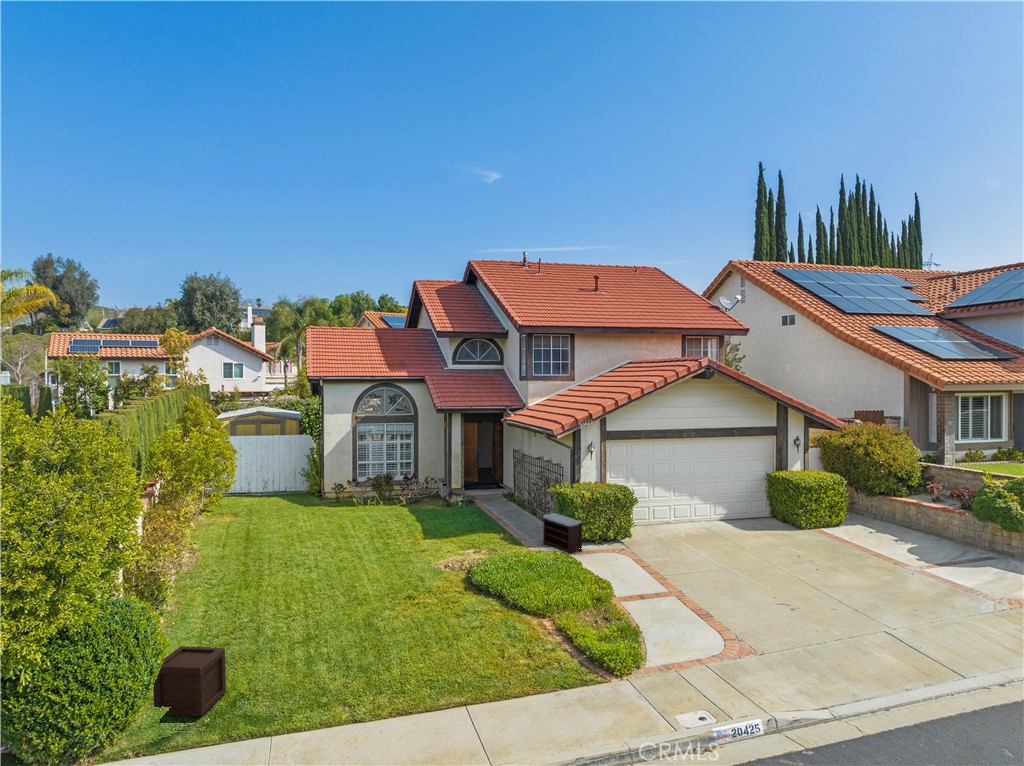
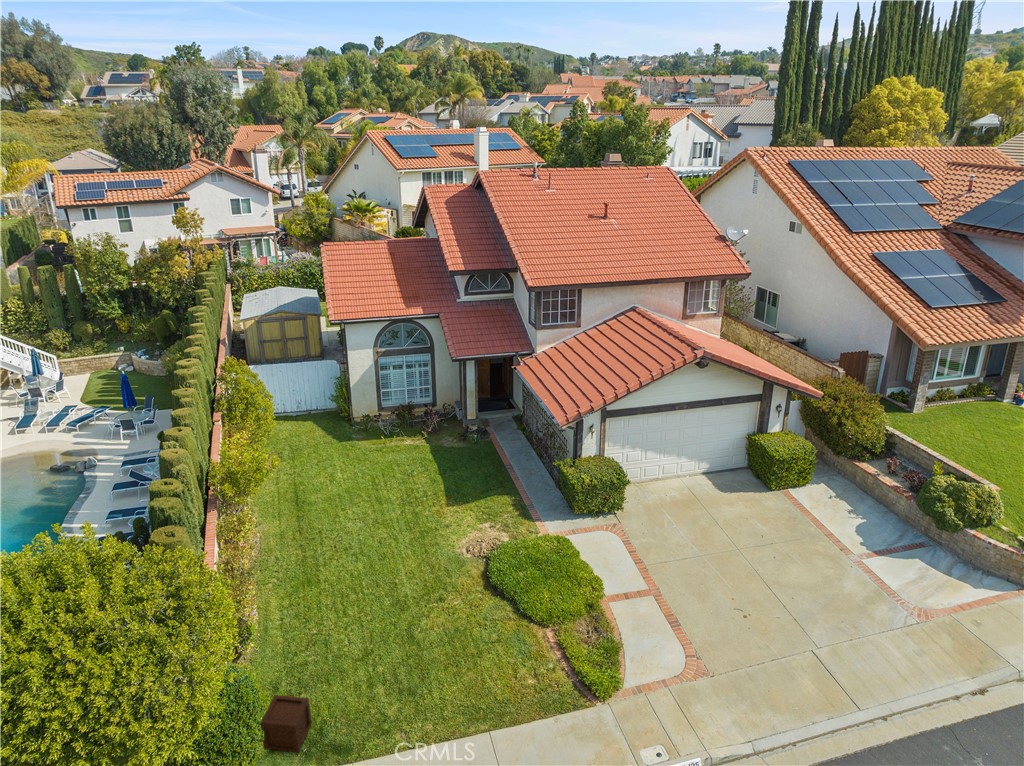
bench: present [542,513,584,554] -> none [548,483,583,526]

